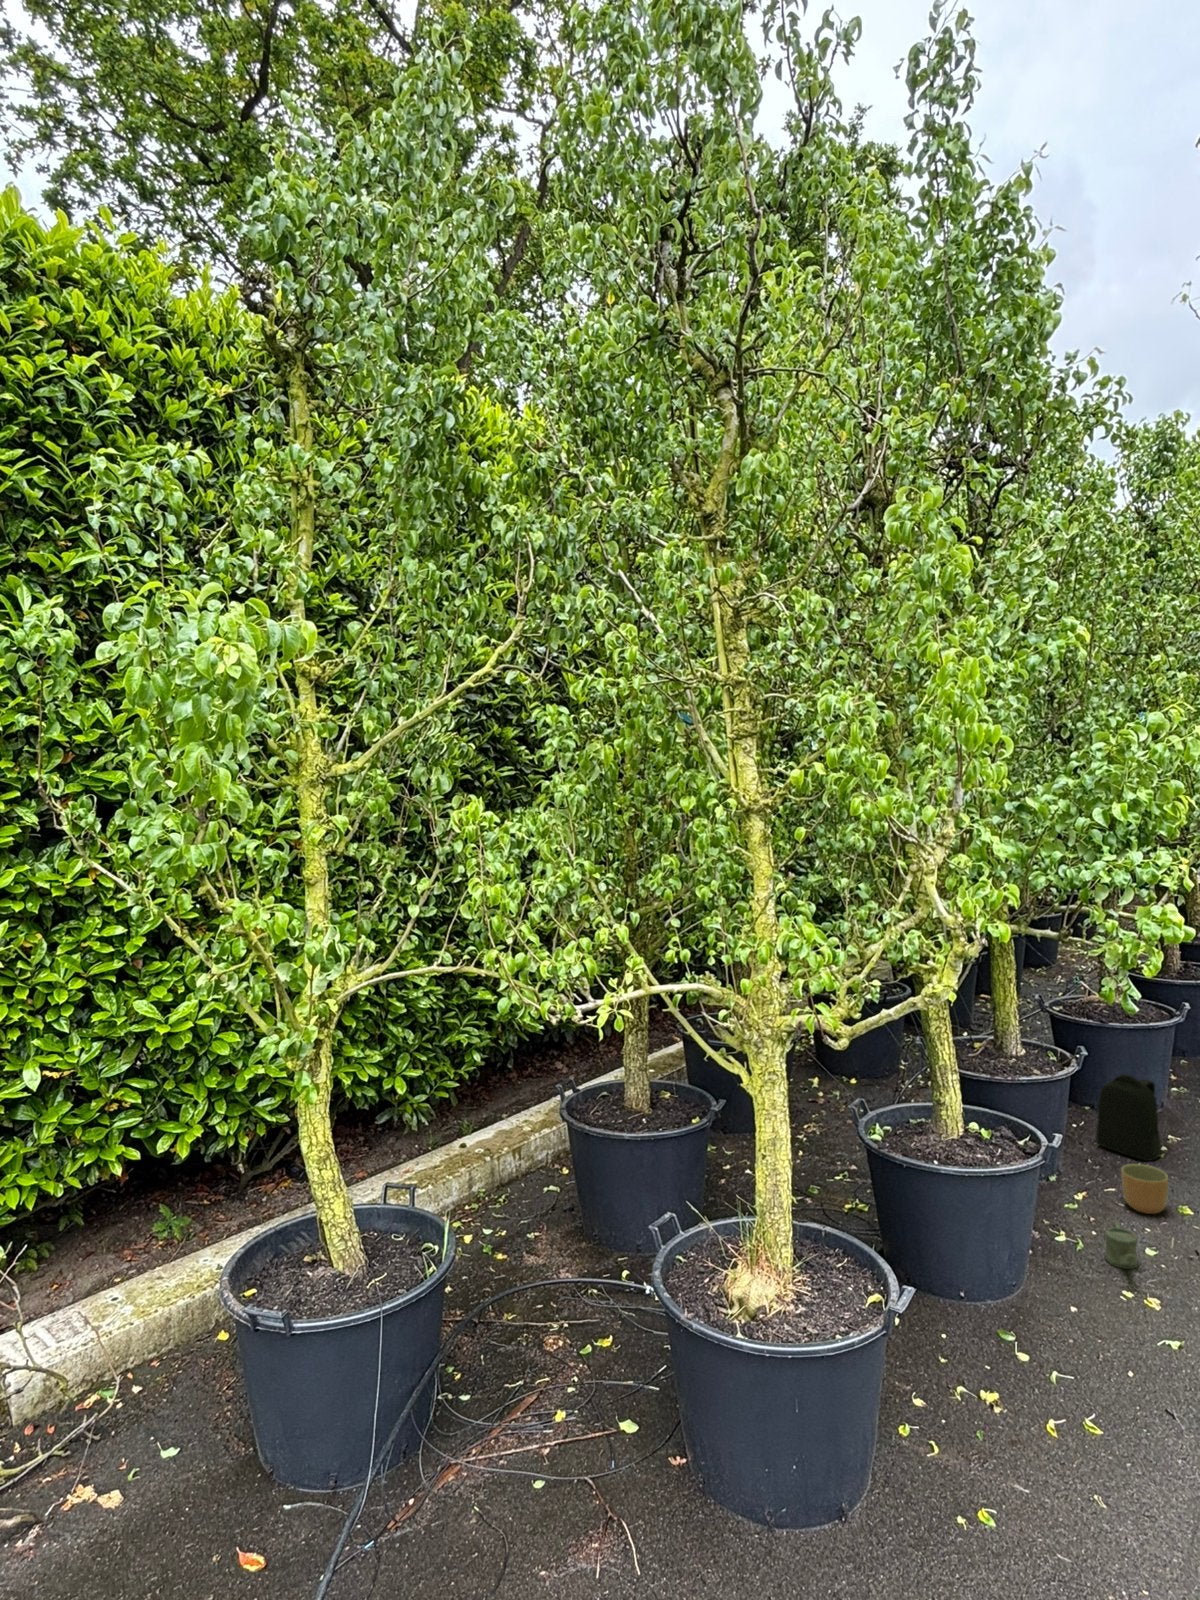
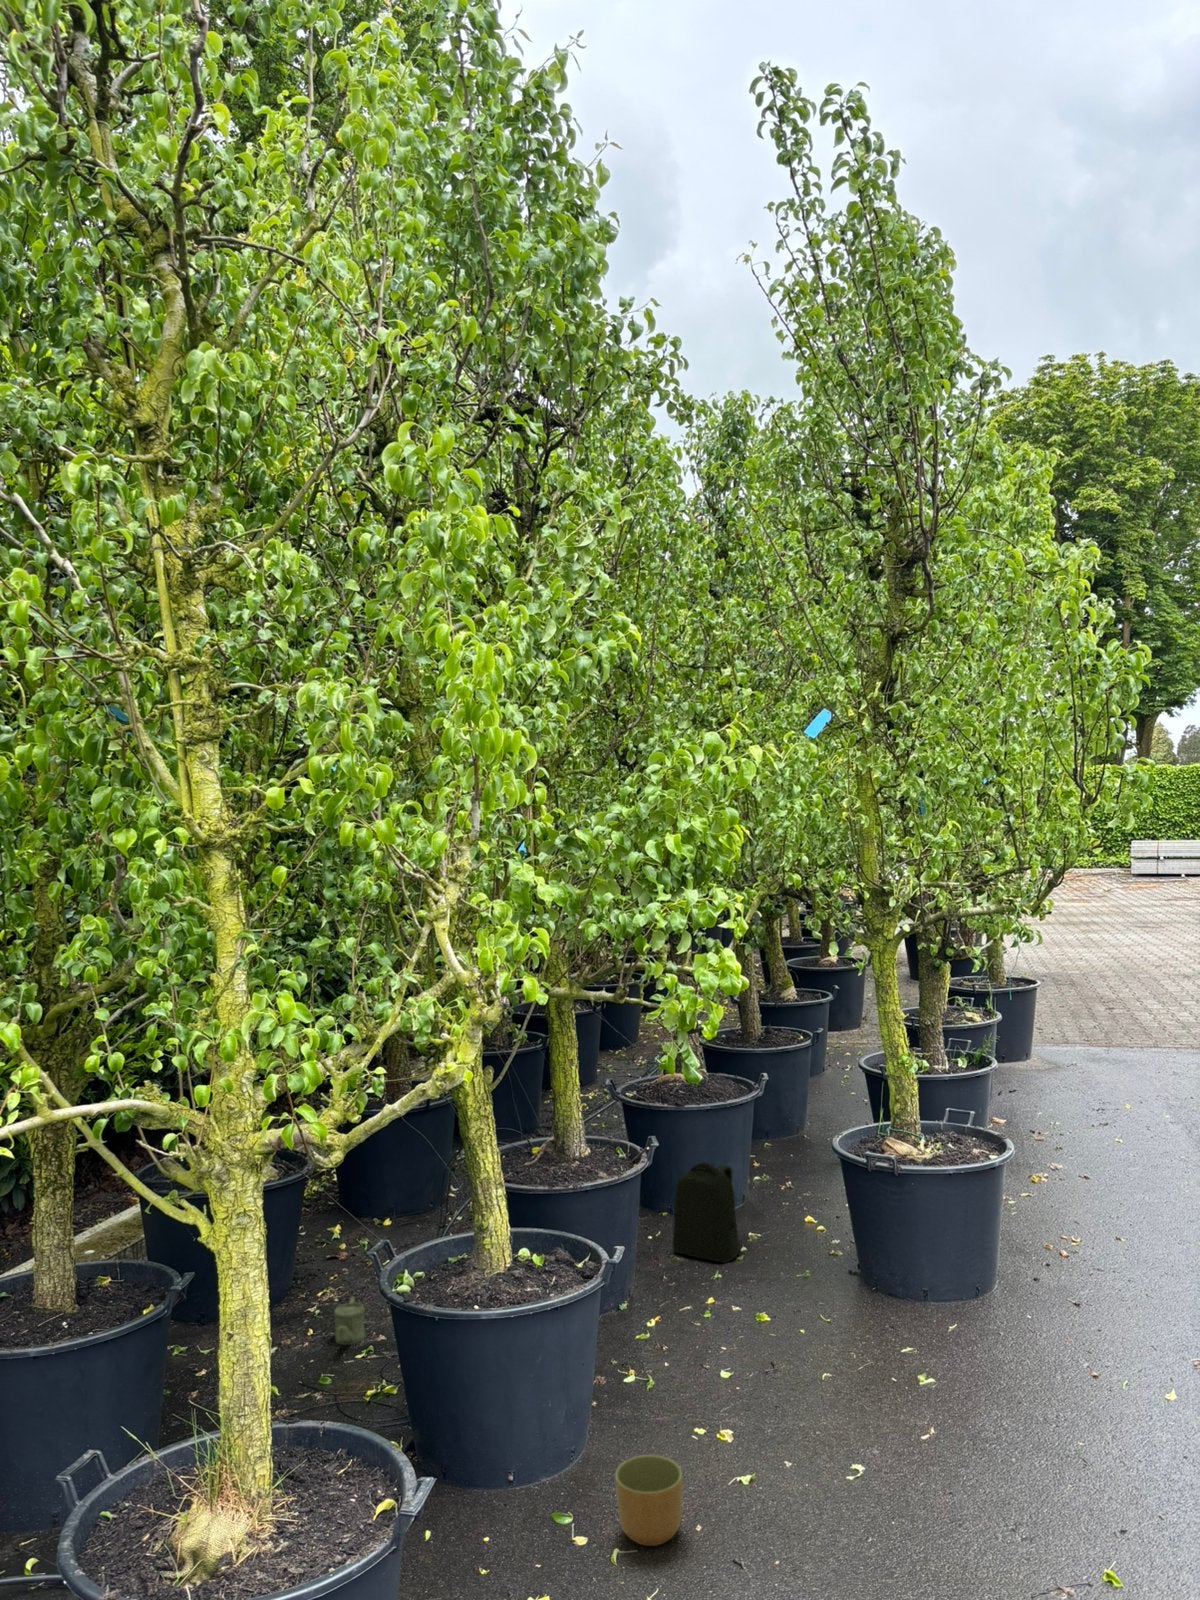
planter: present [1121,1164,1168,1214] -> present [615,1455,682,1546]
watering can: present [1105,1222,1138,1269] -> present [334,1297,366,1345]

